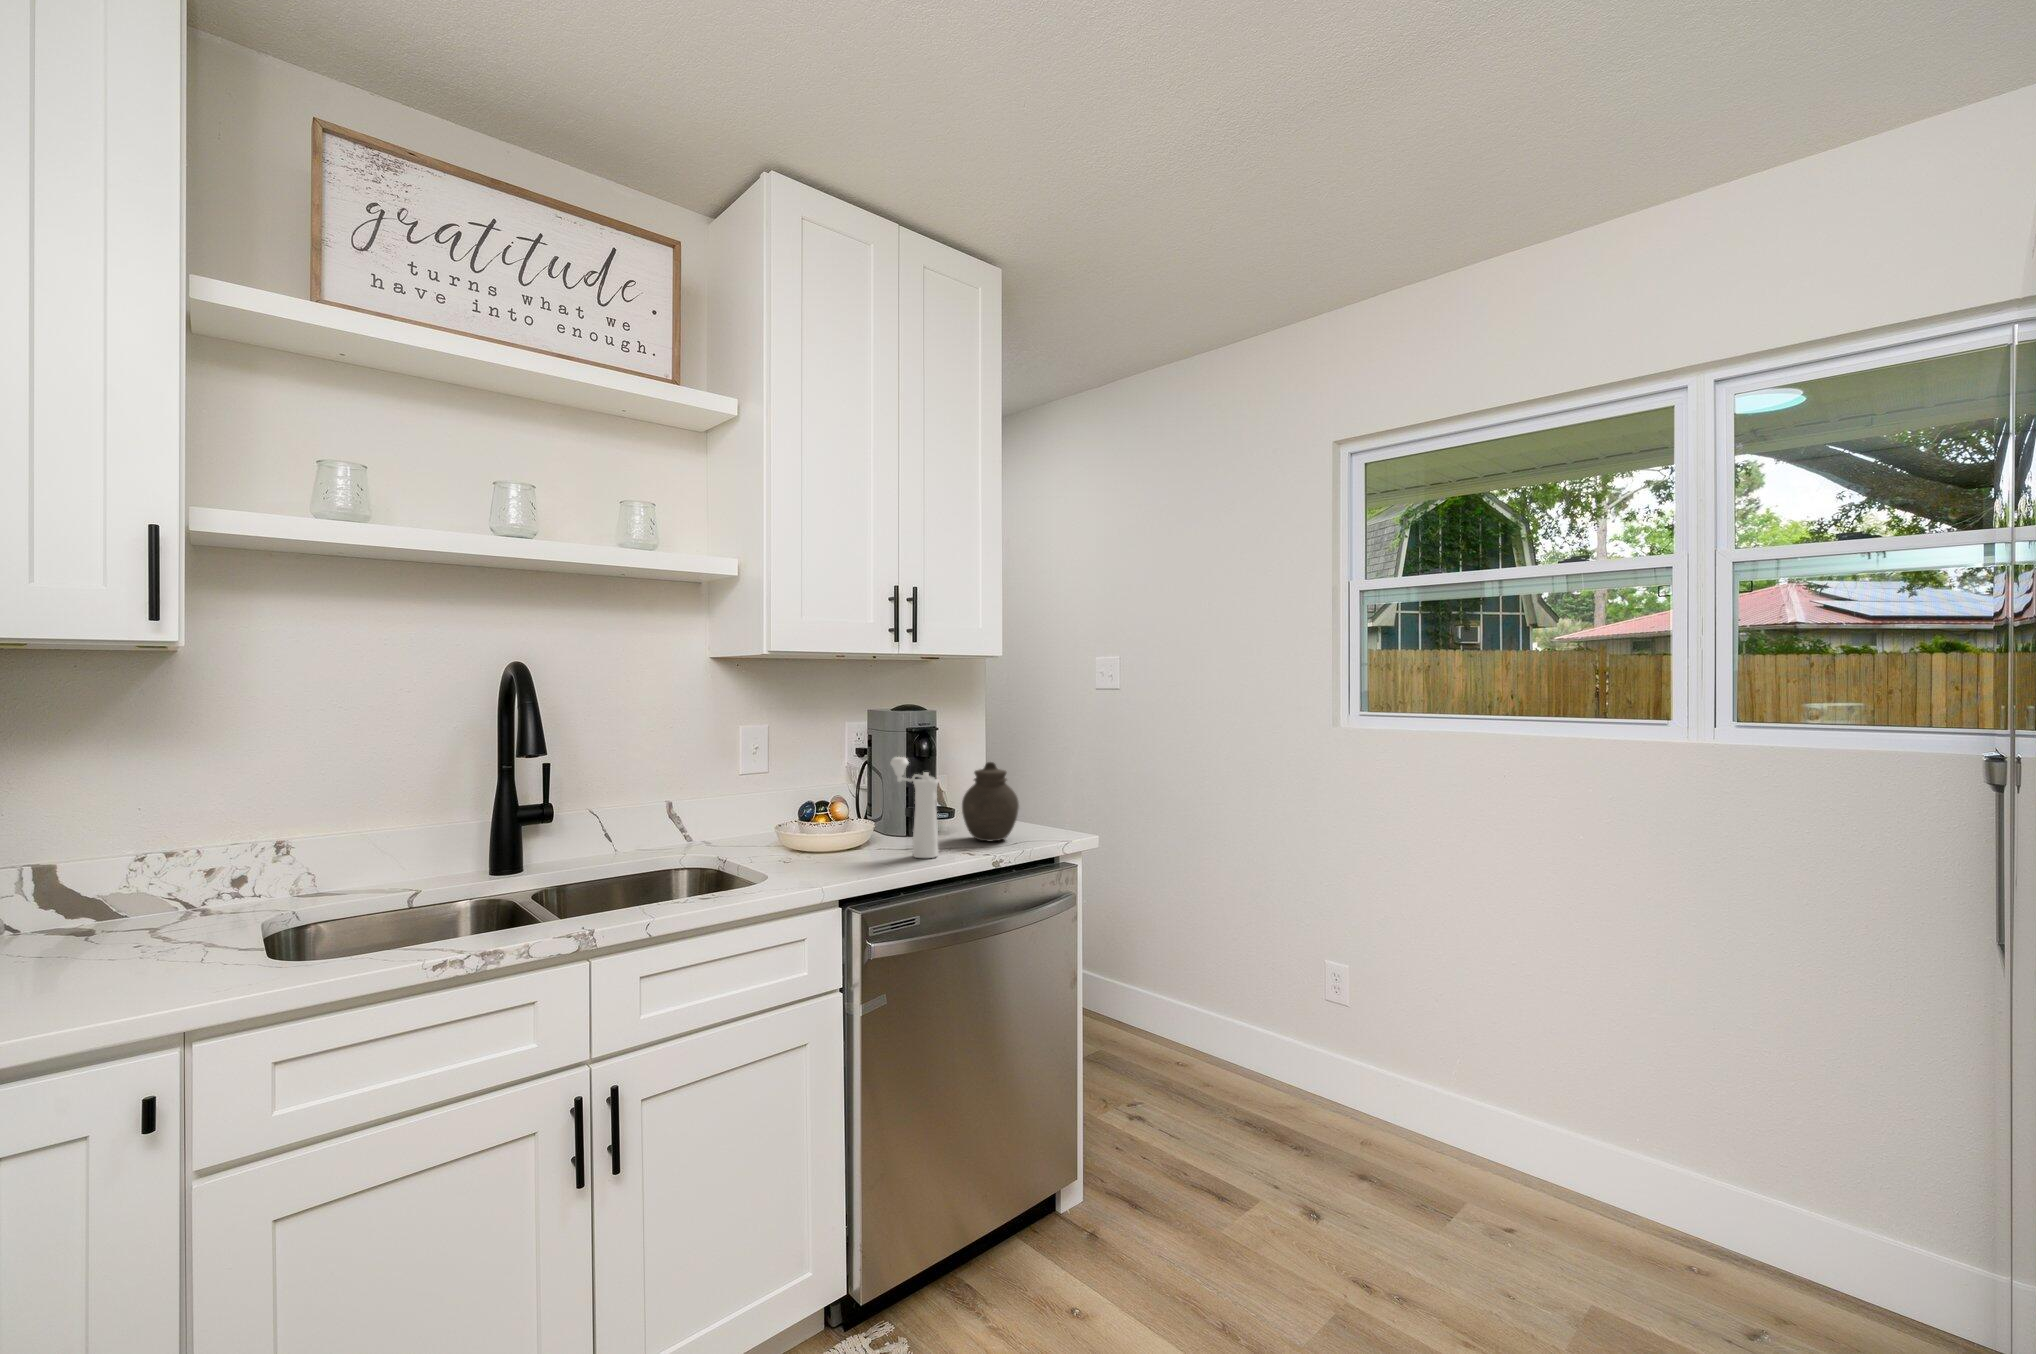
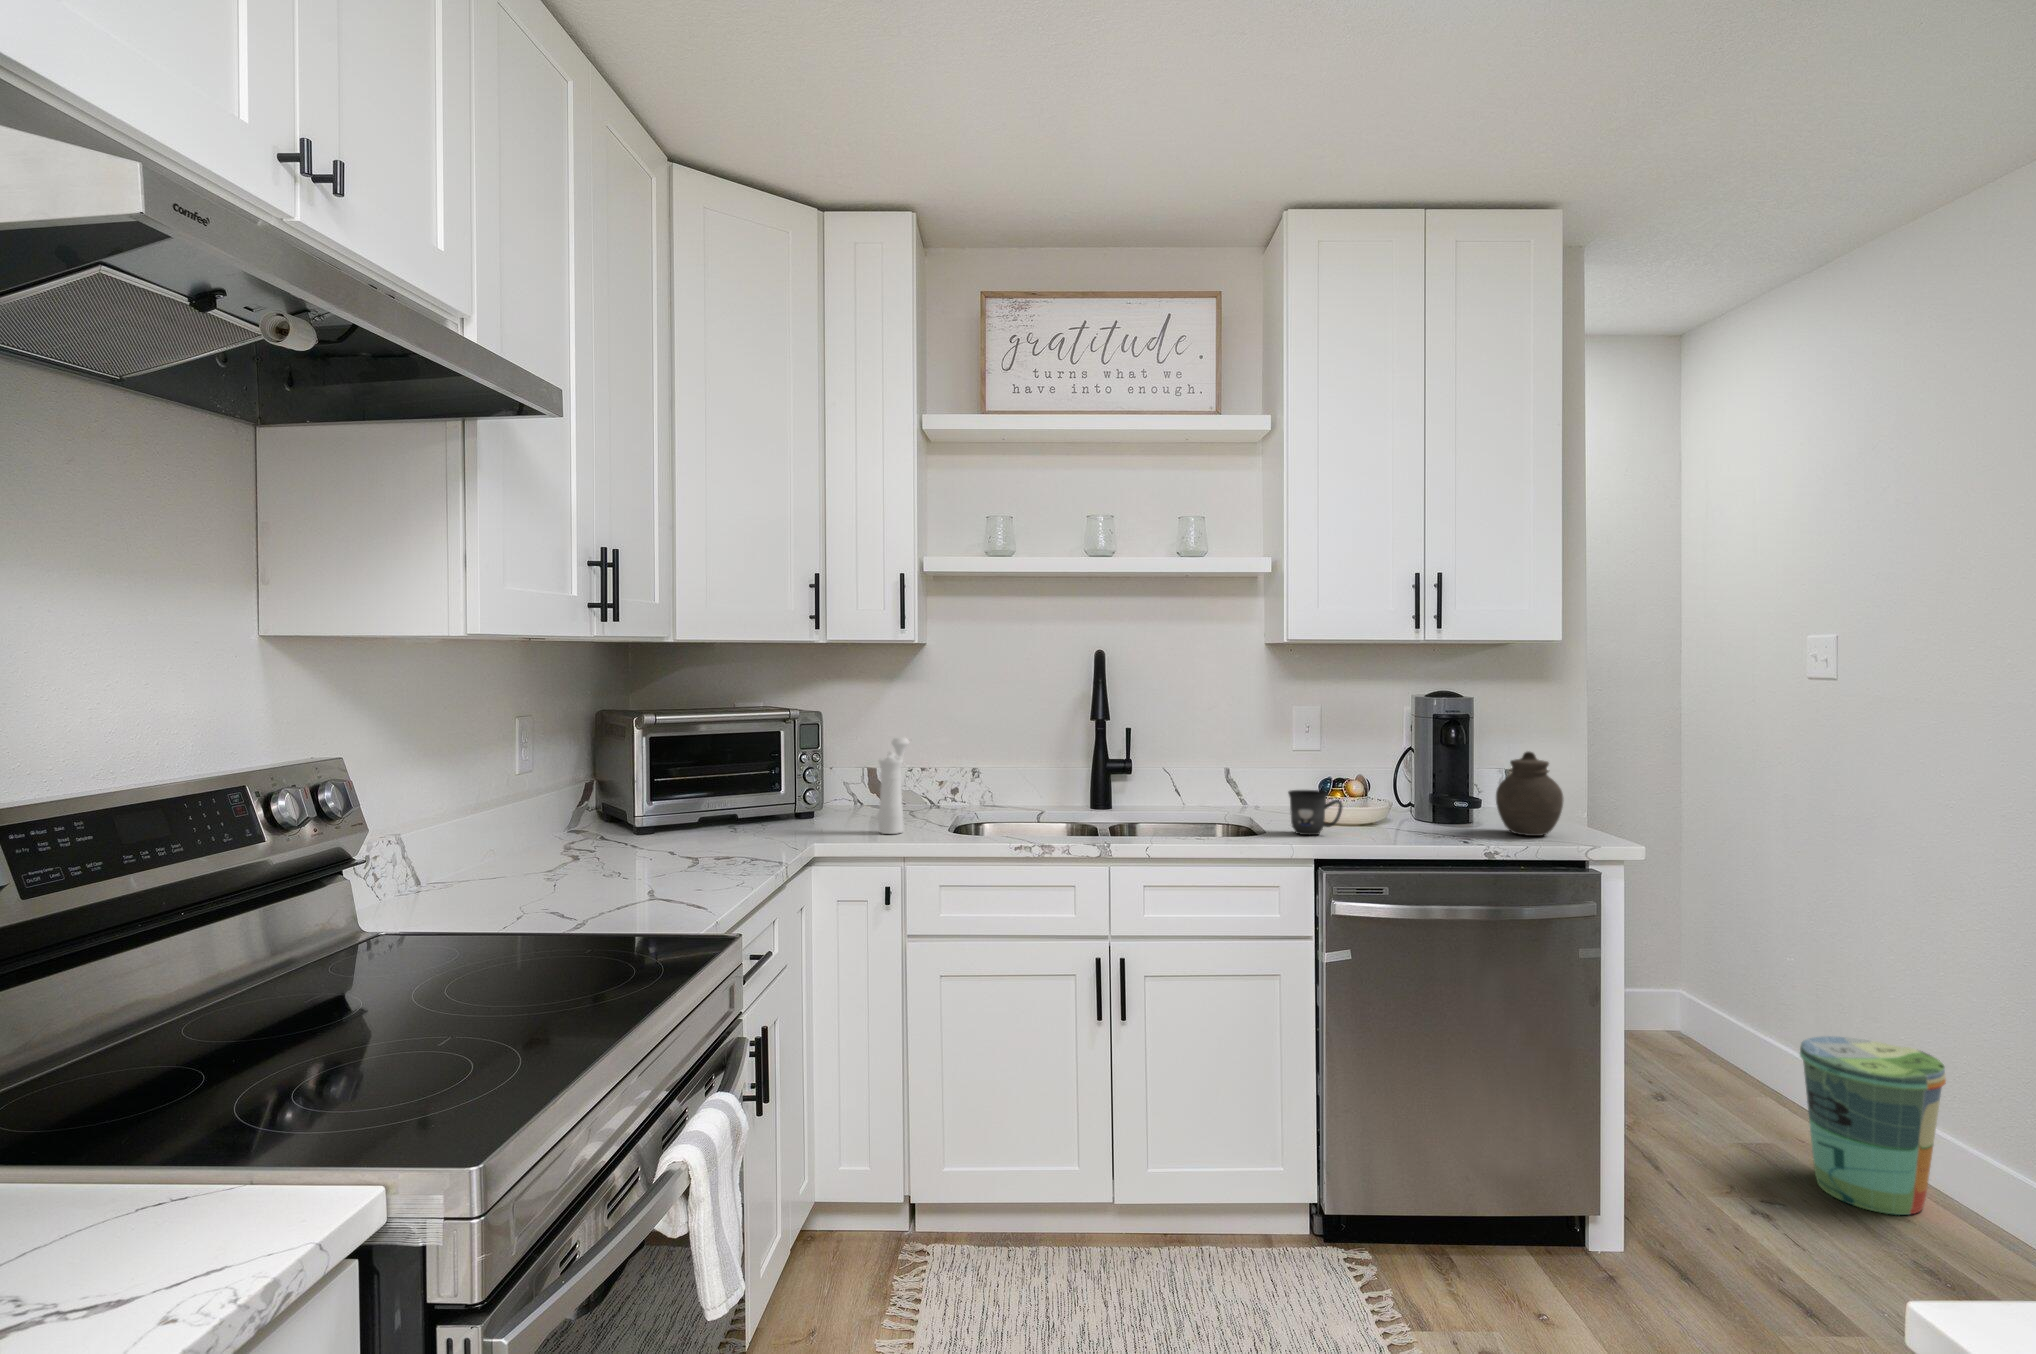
pepper mill: present [891,757,939,858] -> present [879,737,909,834]
mug: none [784,820,845,873] -> present [1288,790,1343,835]
trash can: none [1131,959,1217,1091] -> present [1800,1036,1946,1215]

